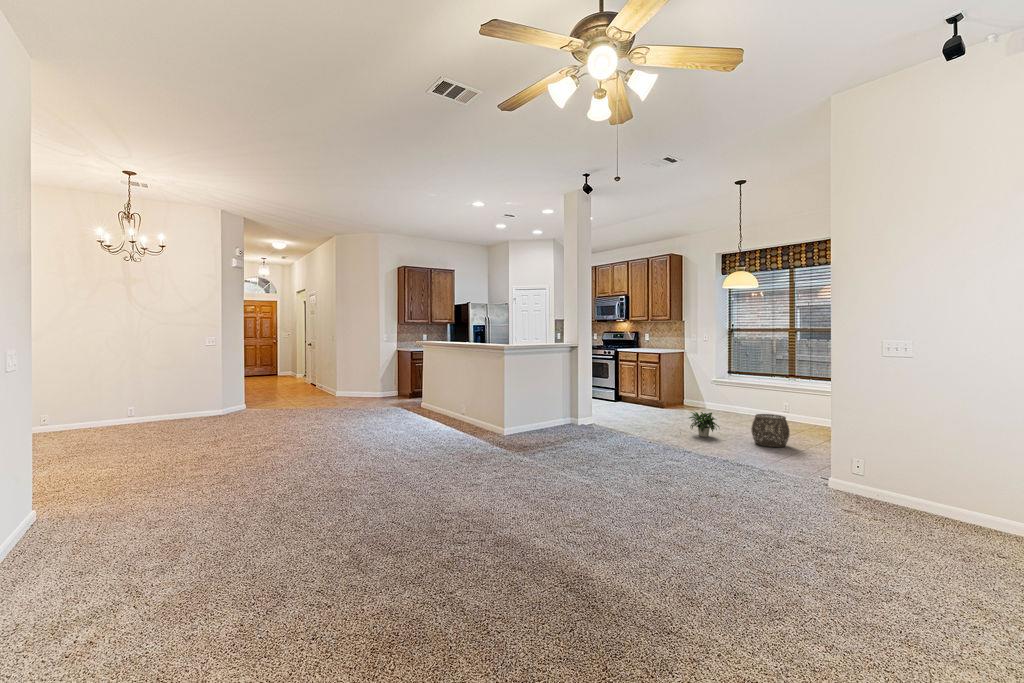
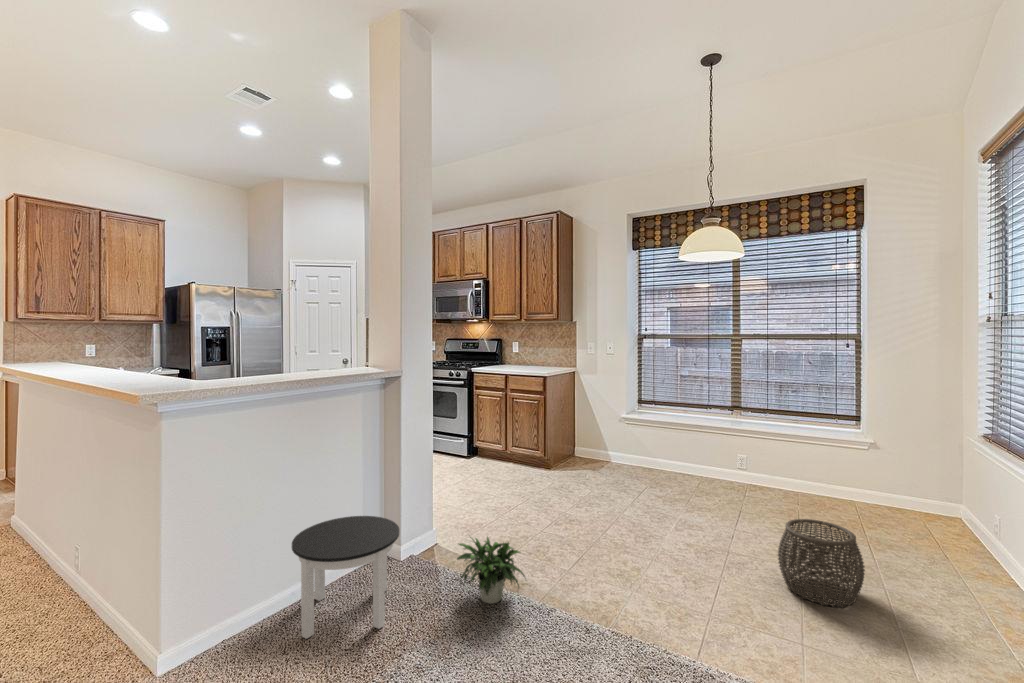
round table: none [541,400,579,434] -> present [292,516,399,639]
potted plant: present [689,412,719,437] -> present [457,536,525,604]

